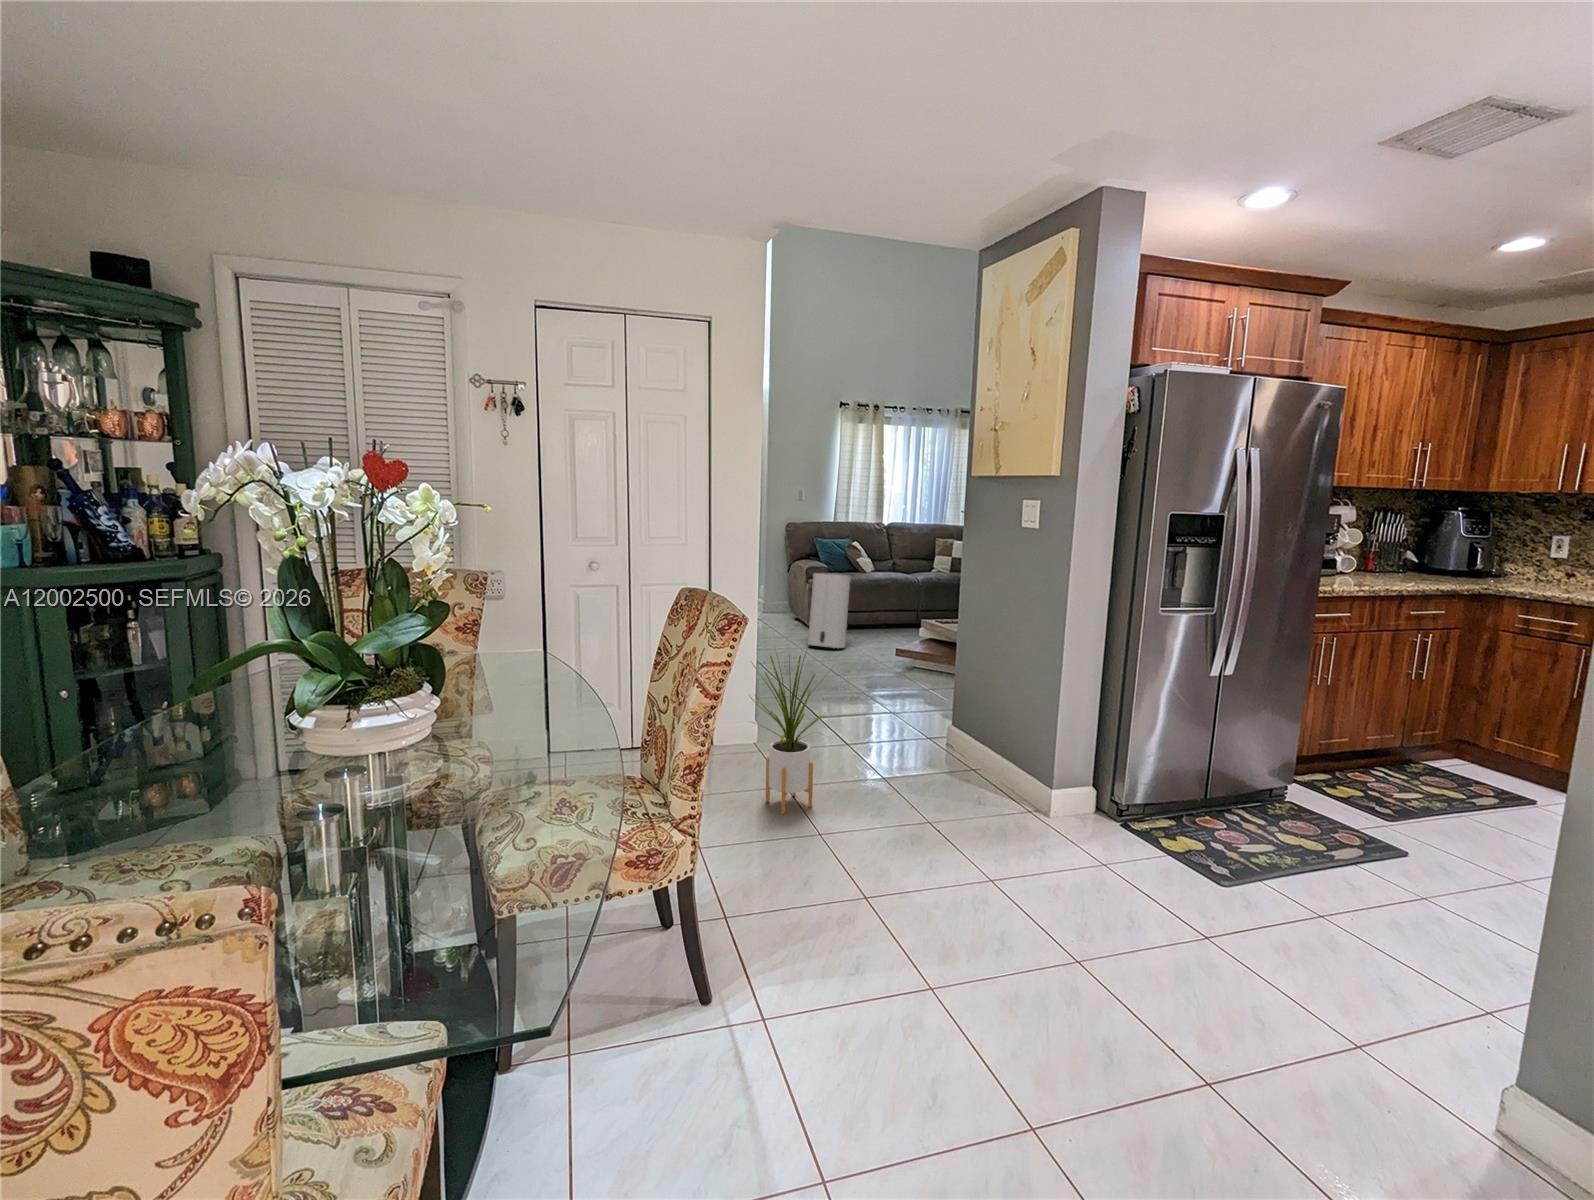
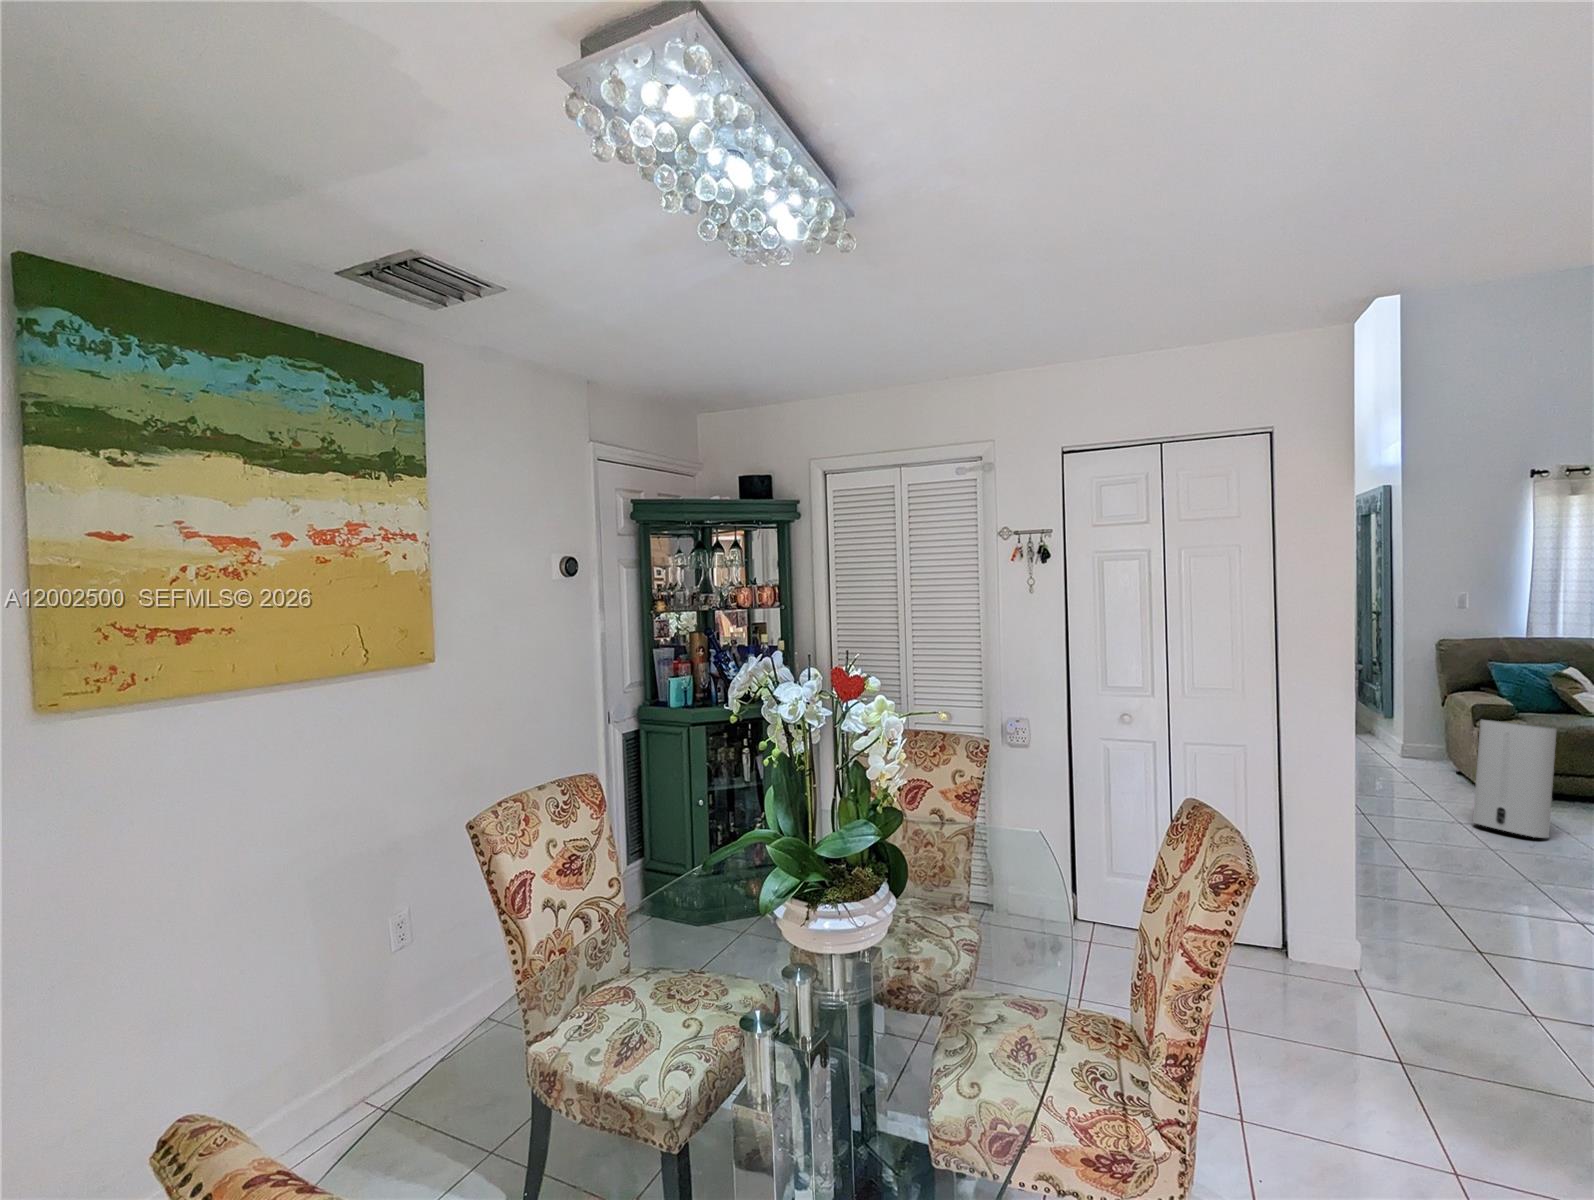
house plant: present [751,653,834,814] -> none [1316,864,1477,1125]

